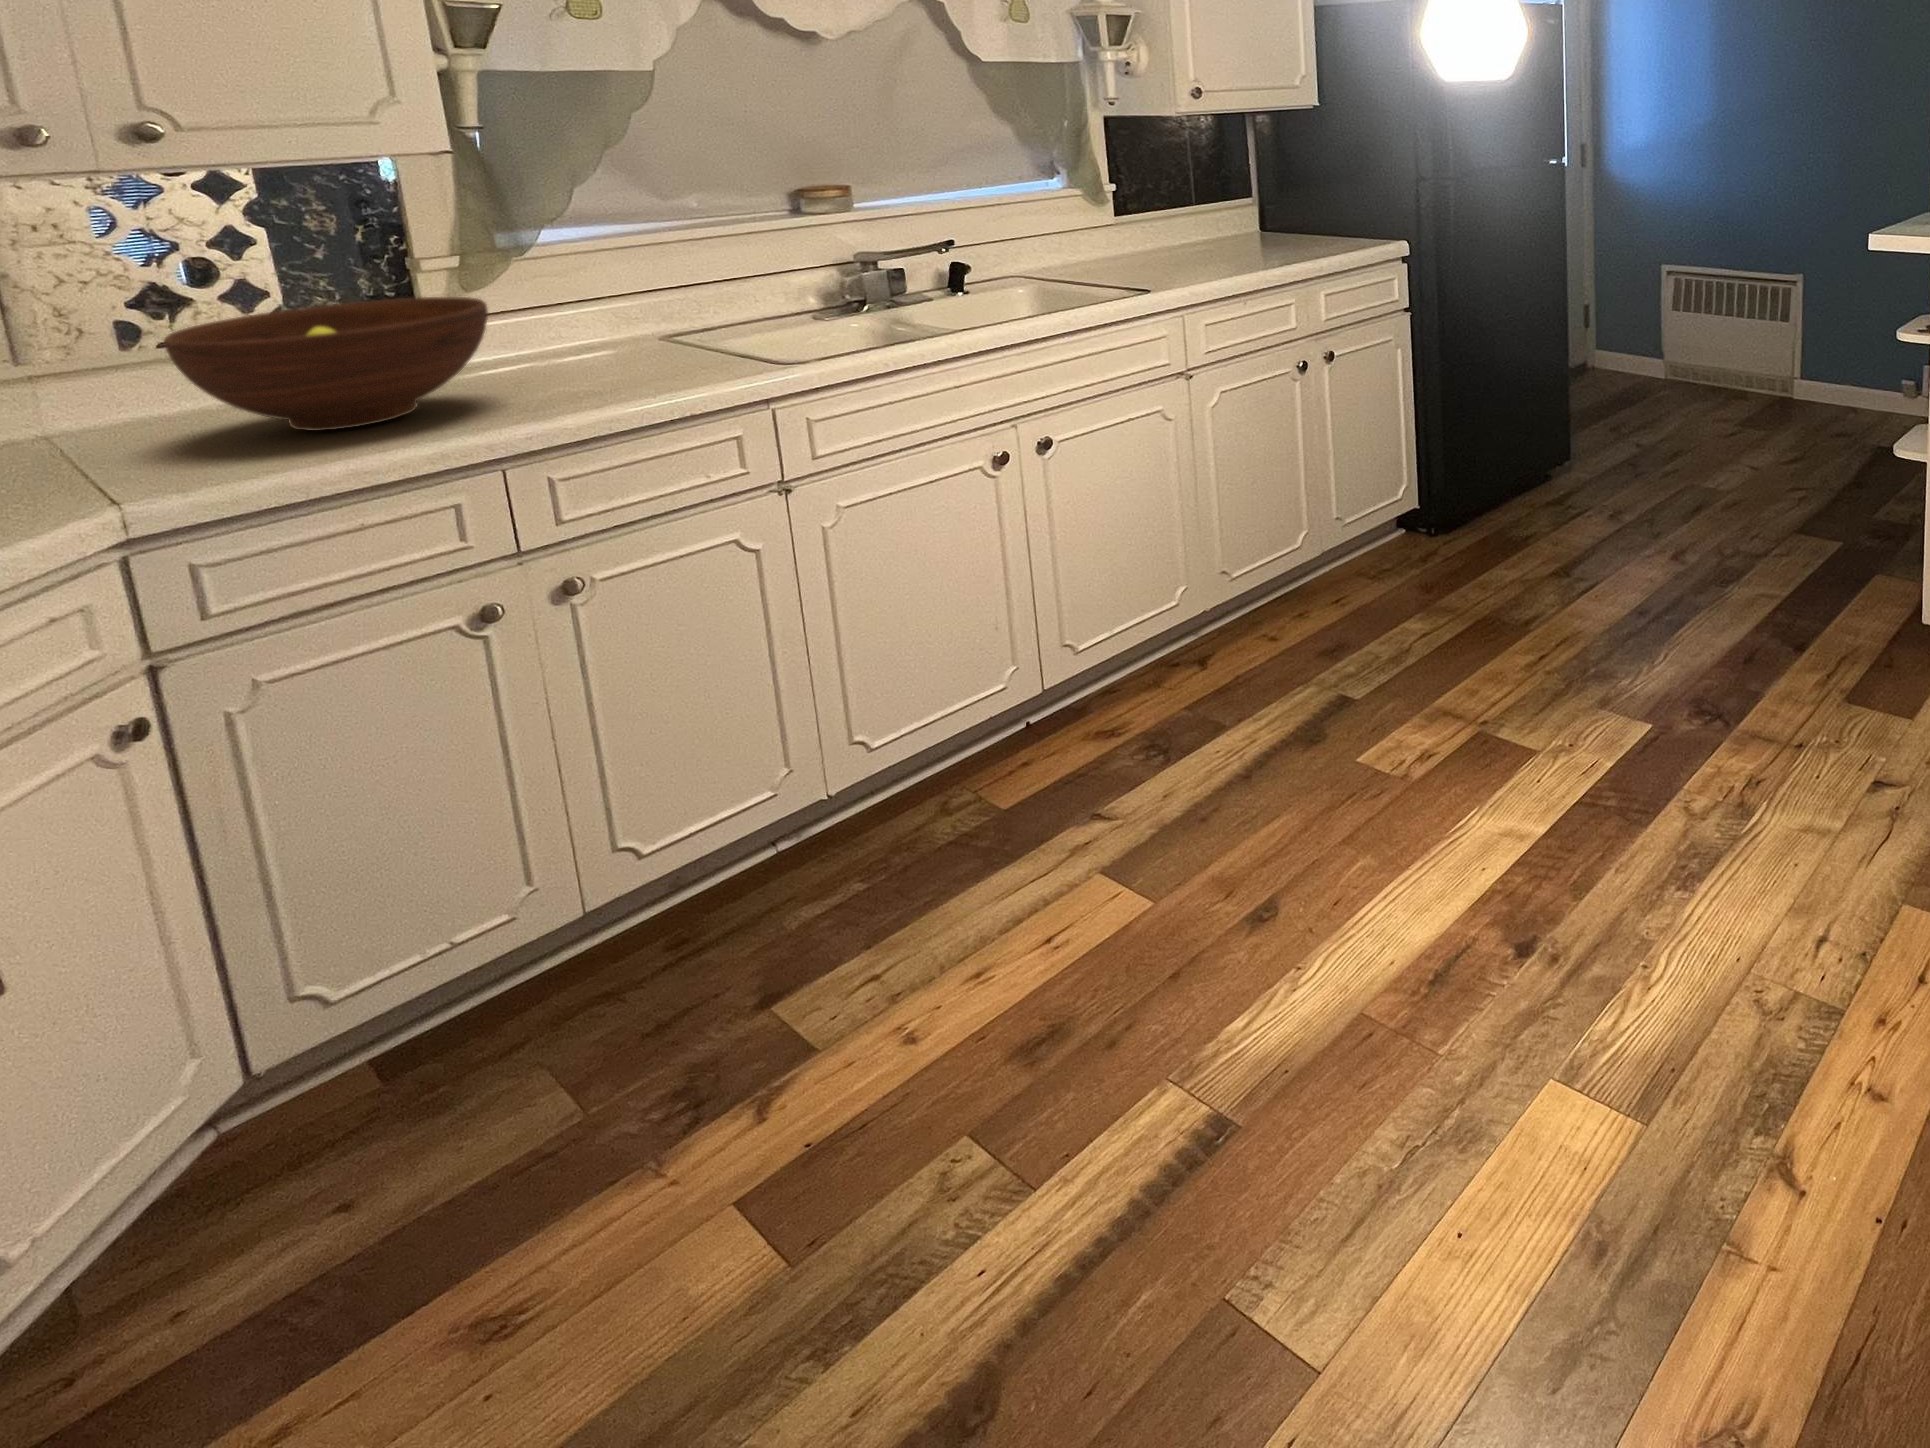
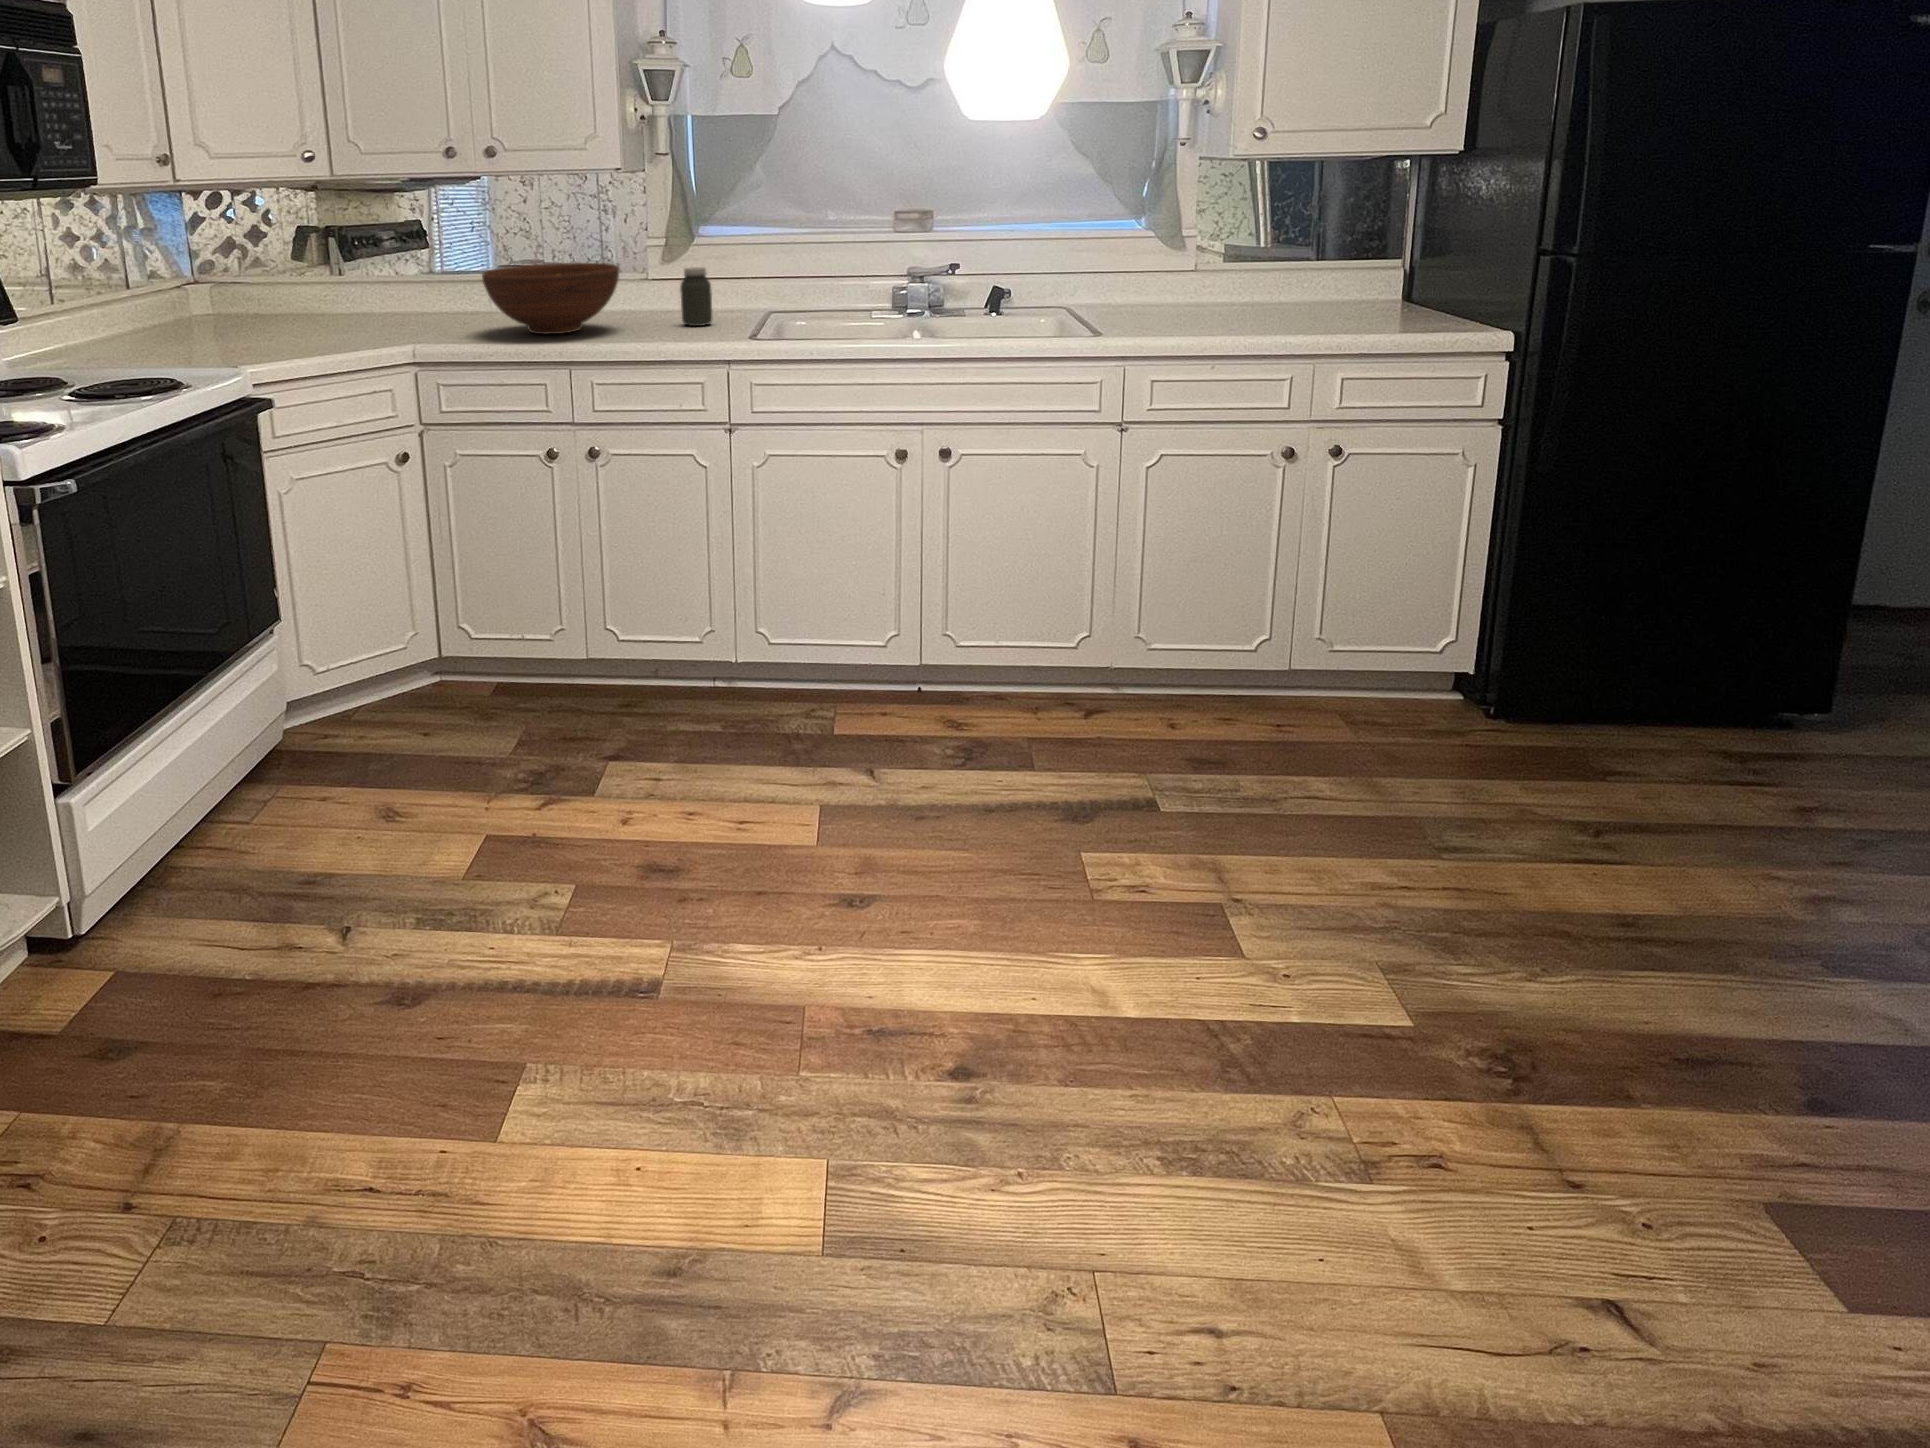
jar: none [559,284,623,371] -> present [680,267,712,326]

